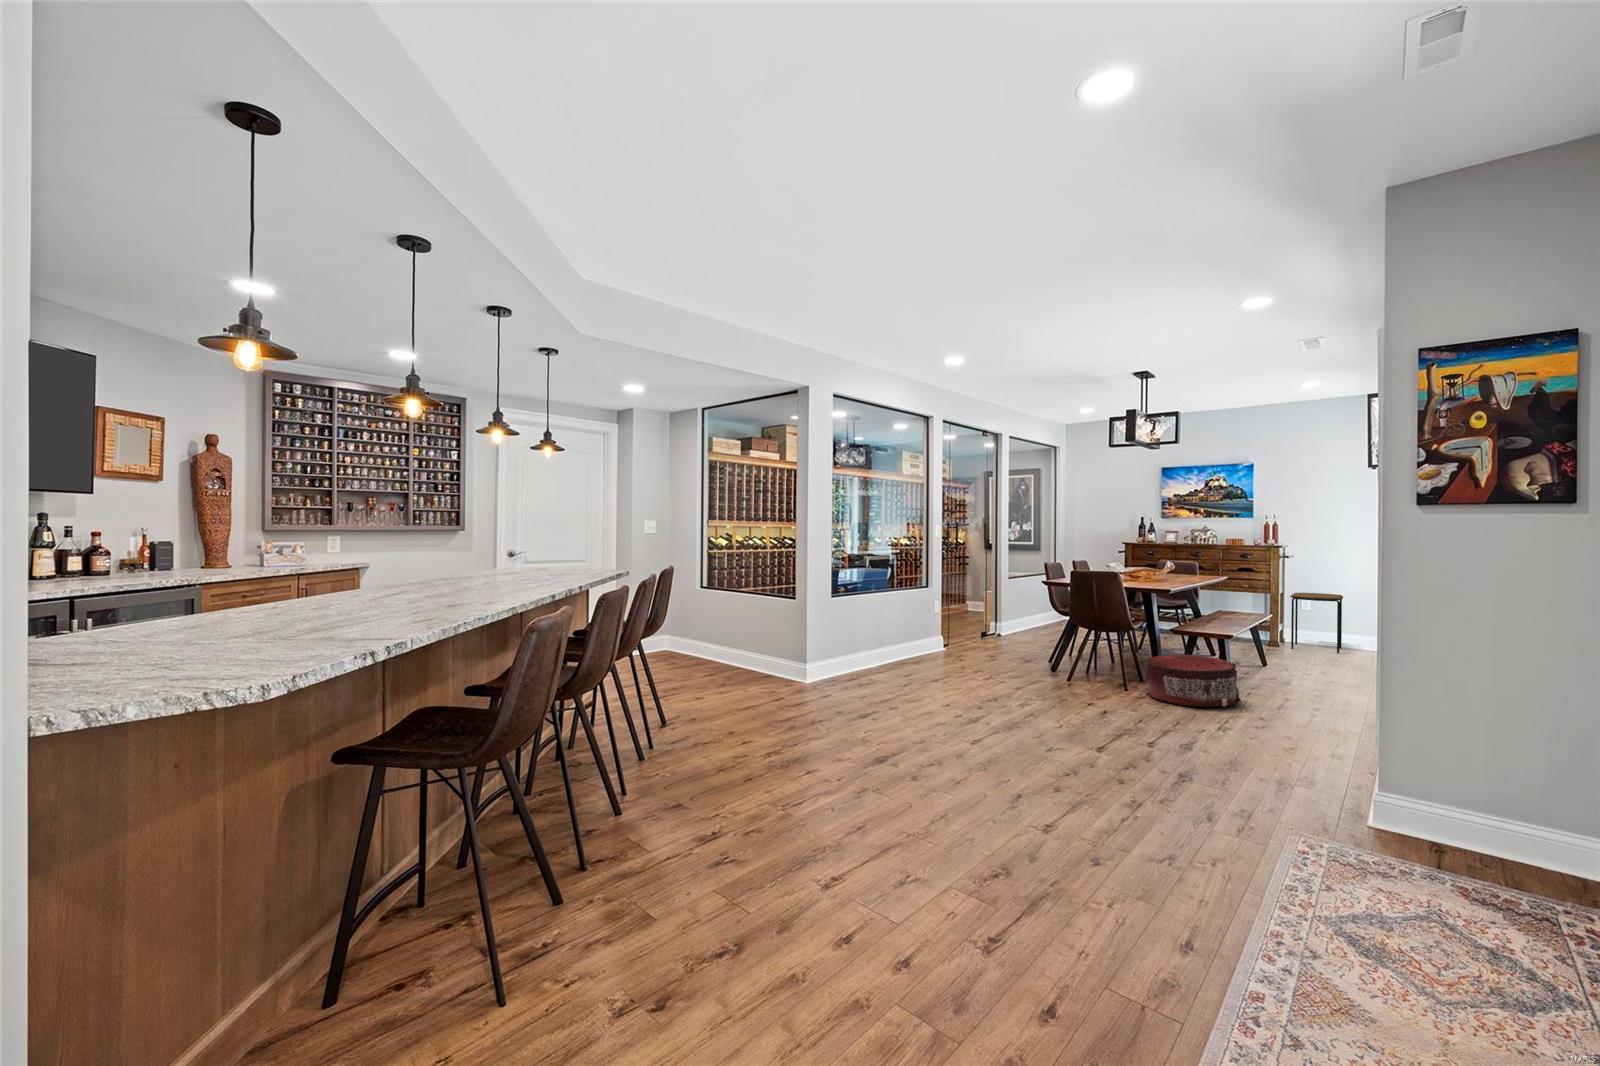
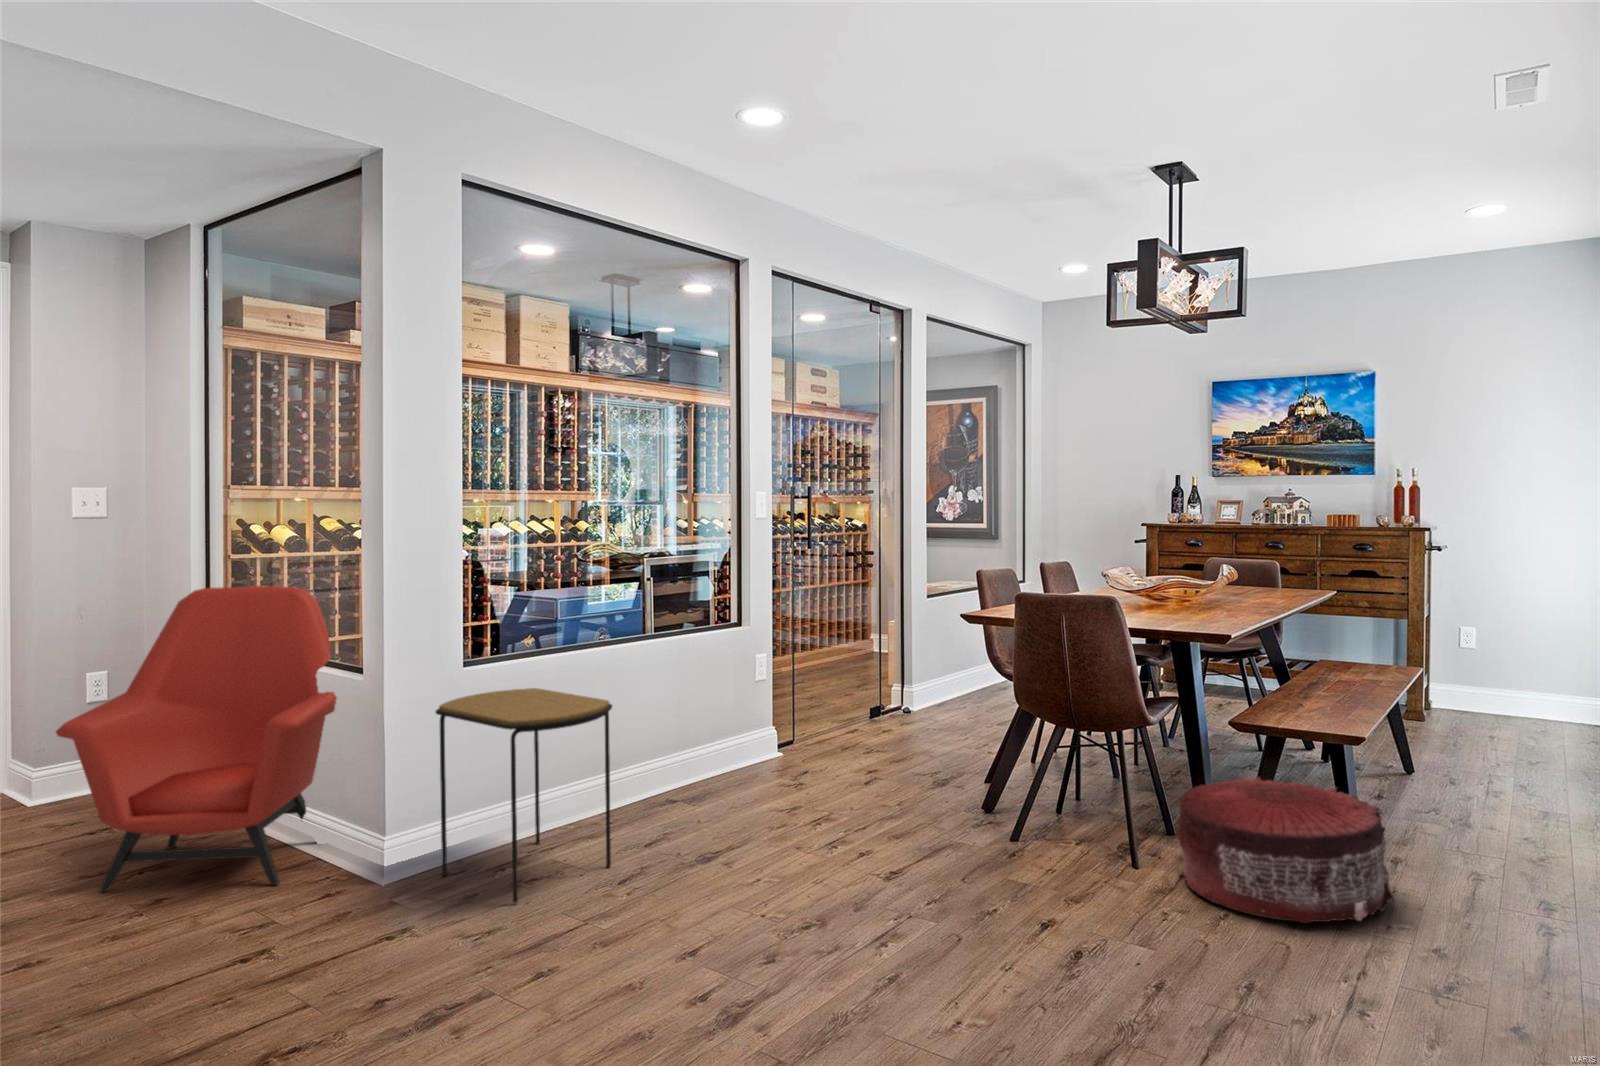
armchair: none [686,564,781,684] -> present [56,586,337,892]
side table: present [1290,593,1343,653] -> present [436,688,612,903]

